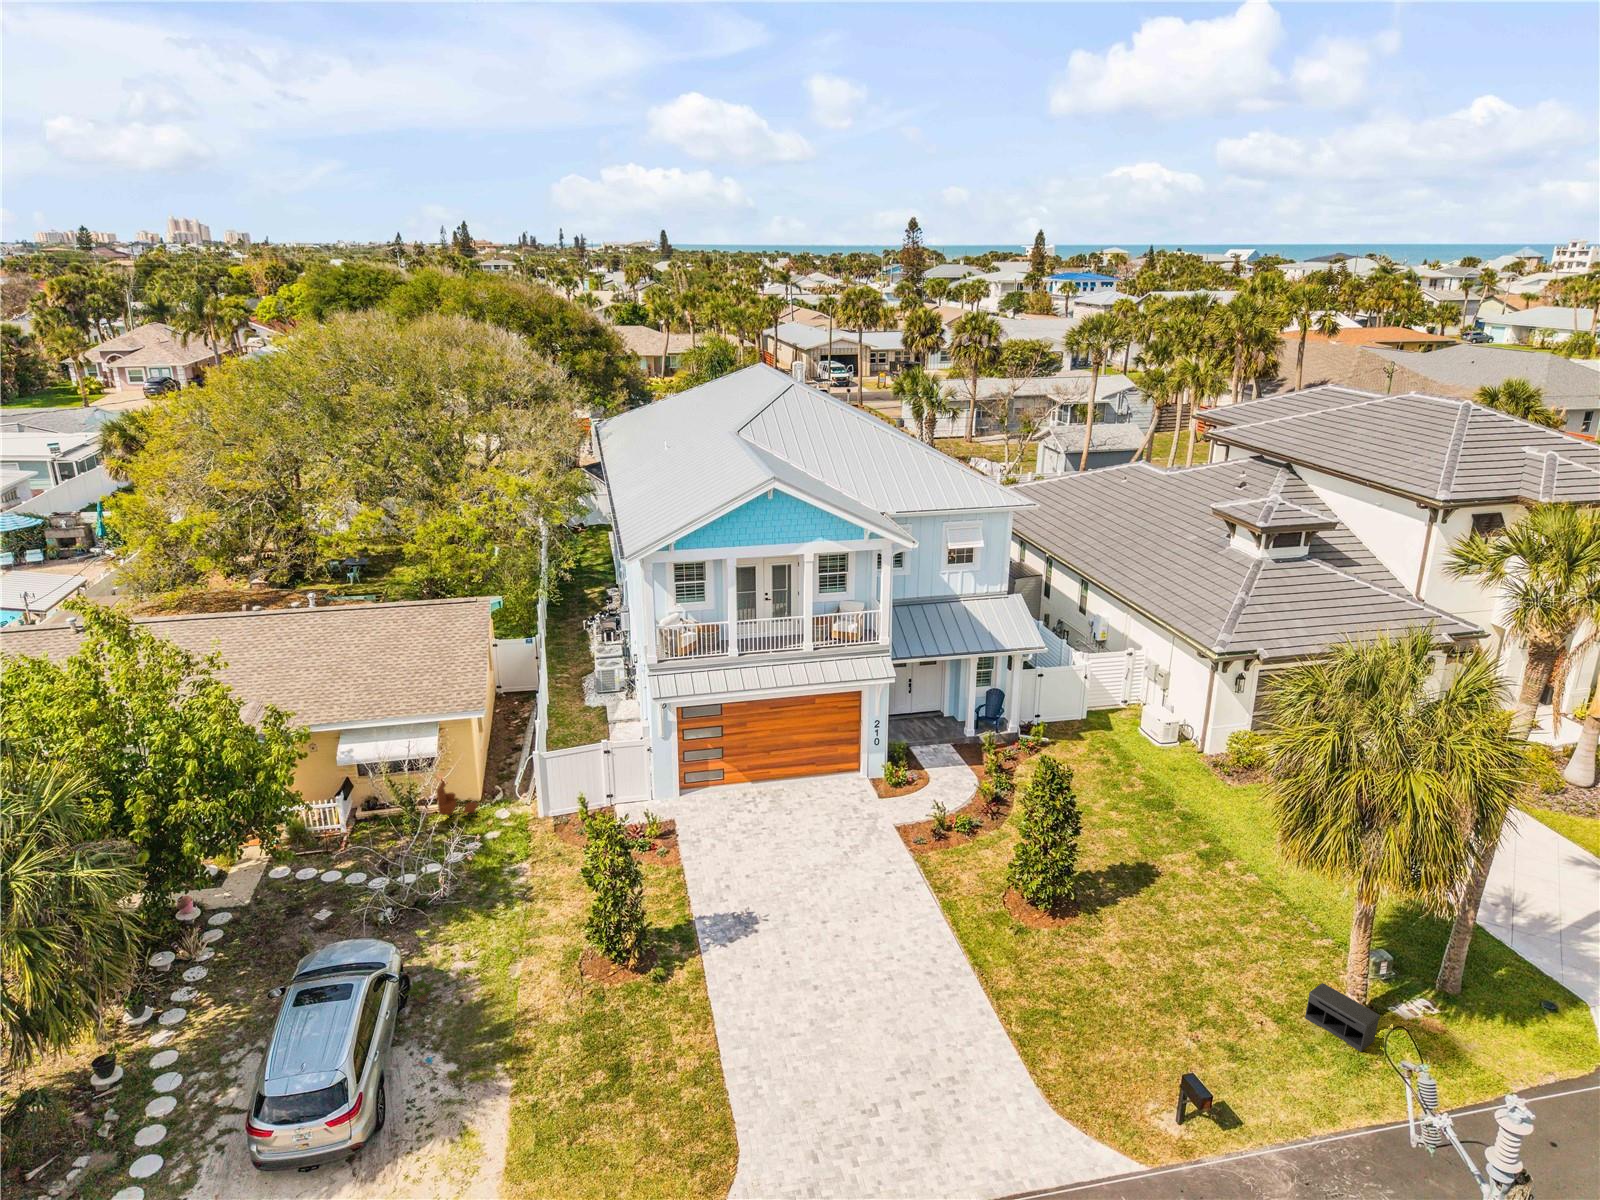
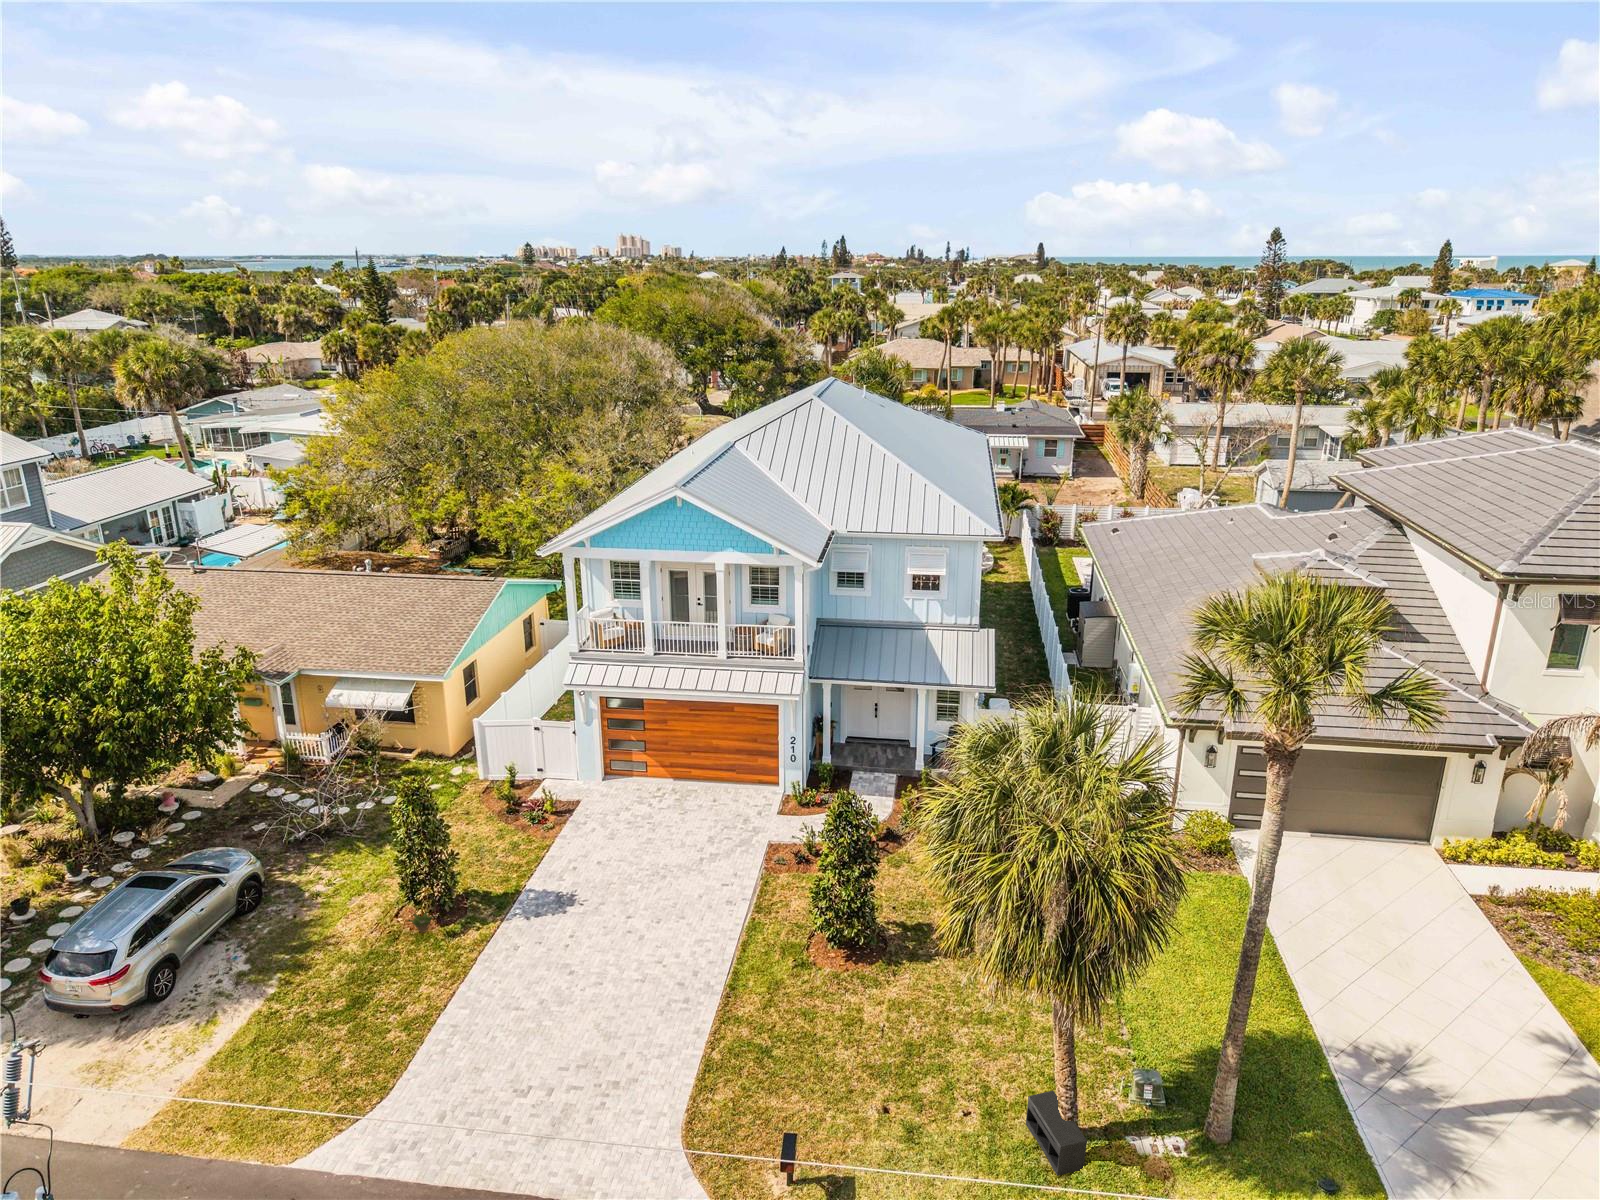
lounge chair: present [437,782,477,819] -> none [400,734,439,771]
decorative plant: present [407,977,435,1003] -> present [409,912,434,933]

